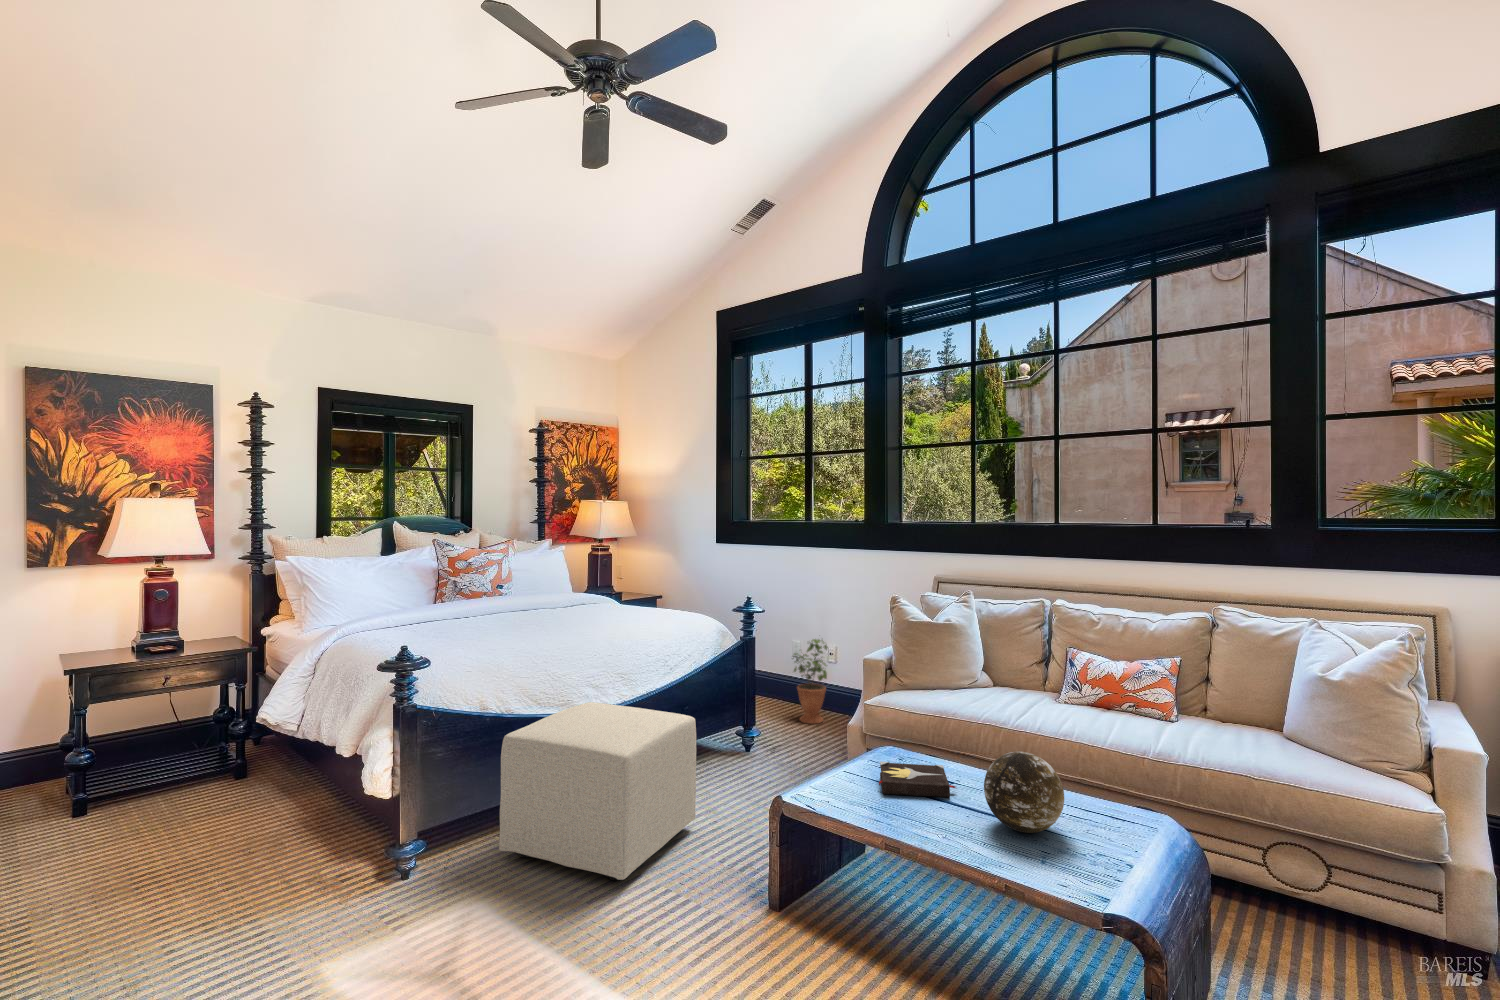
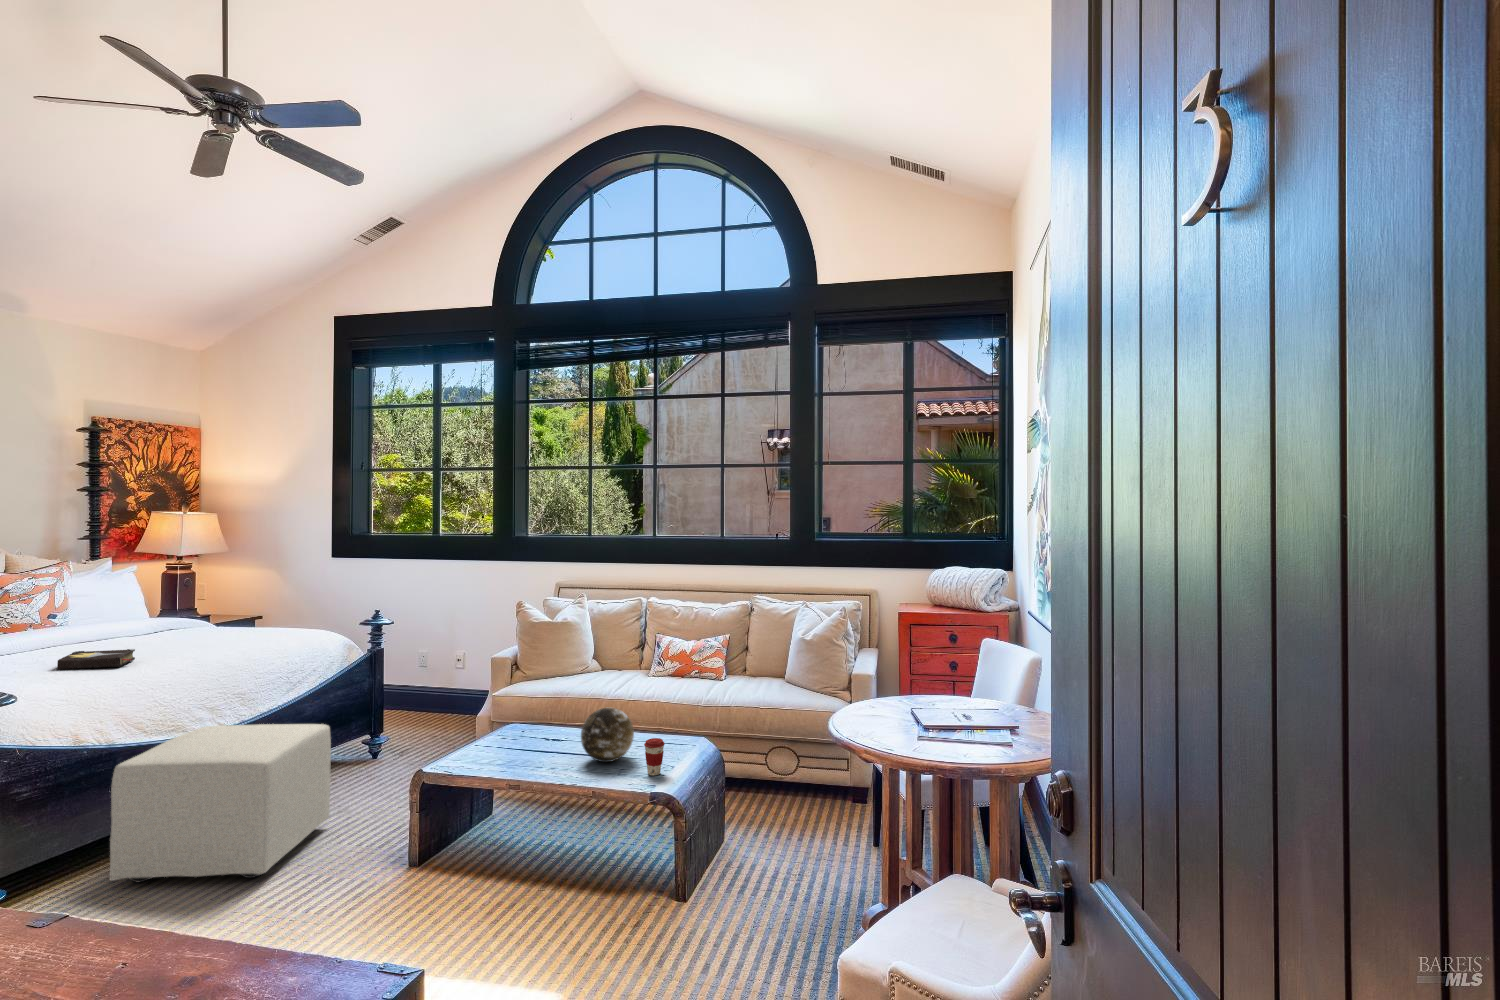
potted plant: present [794,639,828,724] -> none [418,642,457,727]
hardback book: present [879,762,955,797] -> present [57,649,135,670]
coffee cup: none [1088,814,1123,875] -> present [644,738,665,775]

